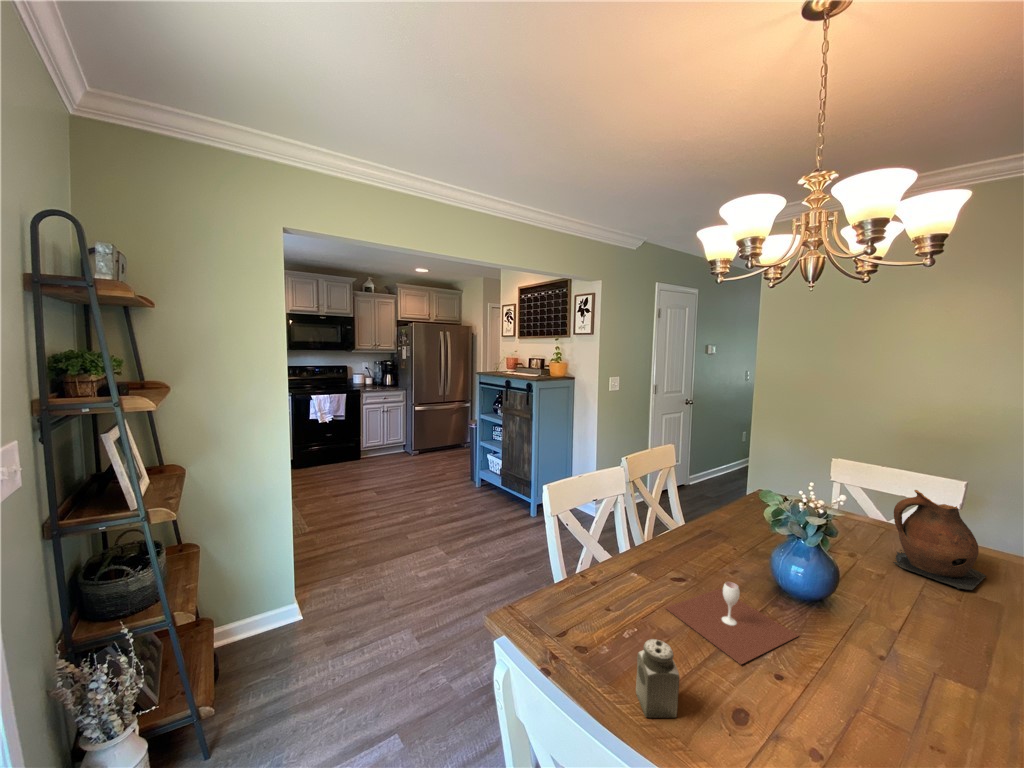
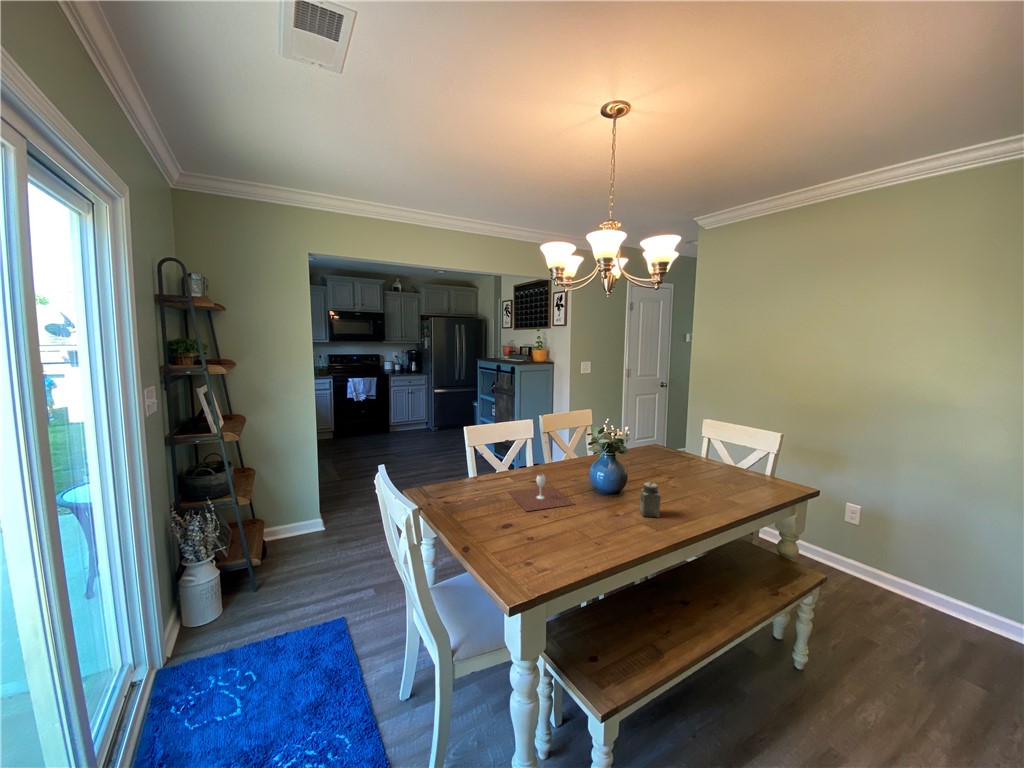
ceramic pitcher: present [893,490,986,590] -> none [688,430,744,492]
salt shaker: present [636,639,680,718] -> present [640,483,660,517]

